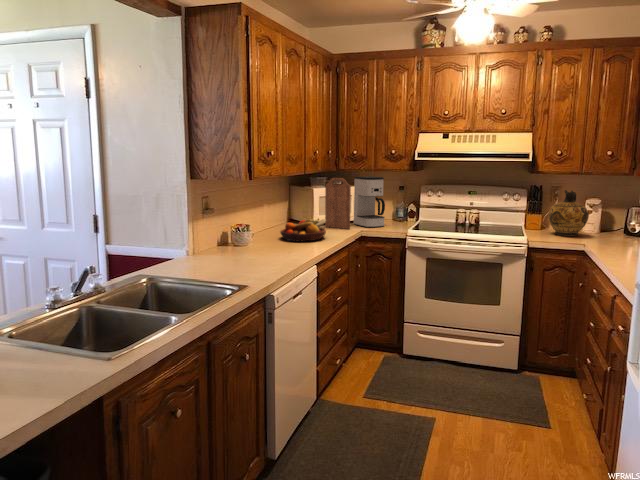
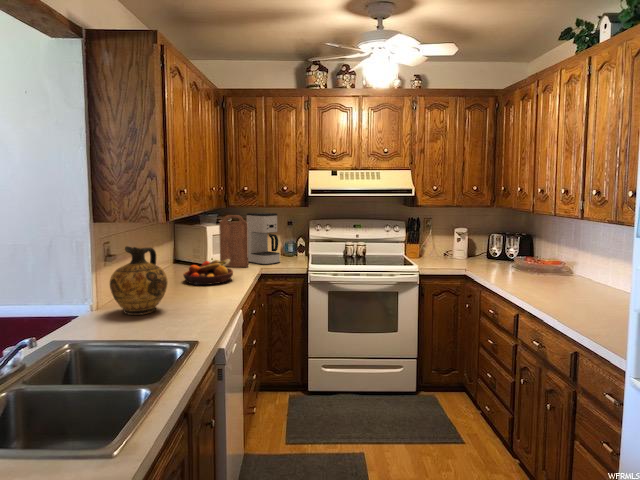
ceramic jug: present [548,190,589,236] -> present [110,246,167,315]

